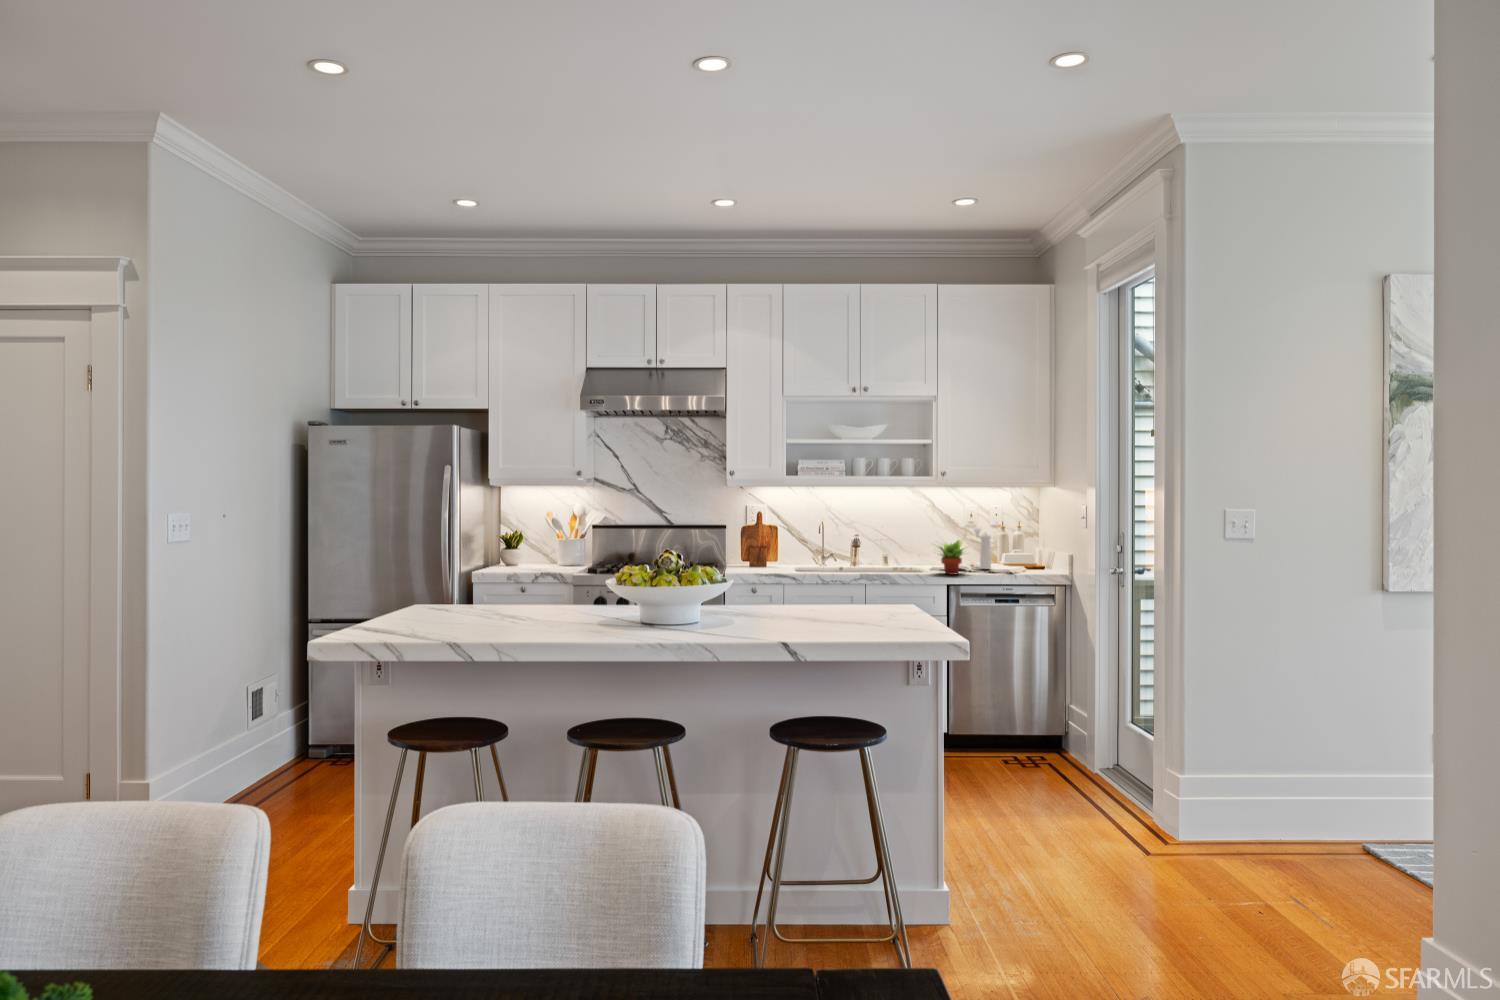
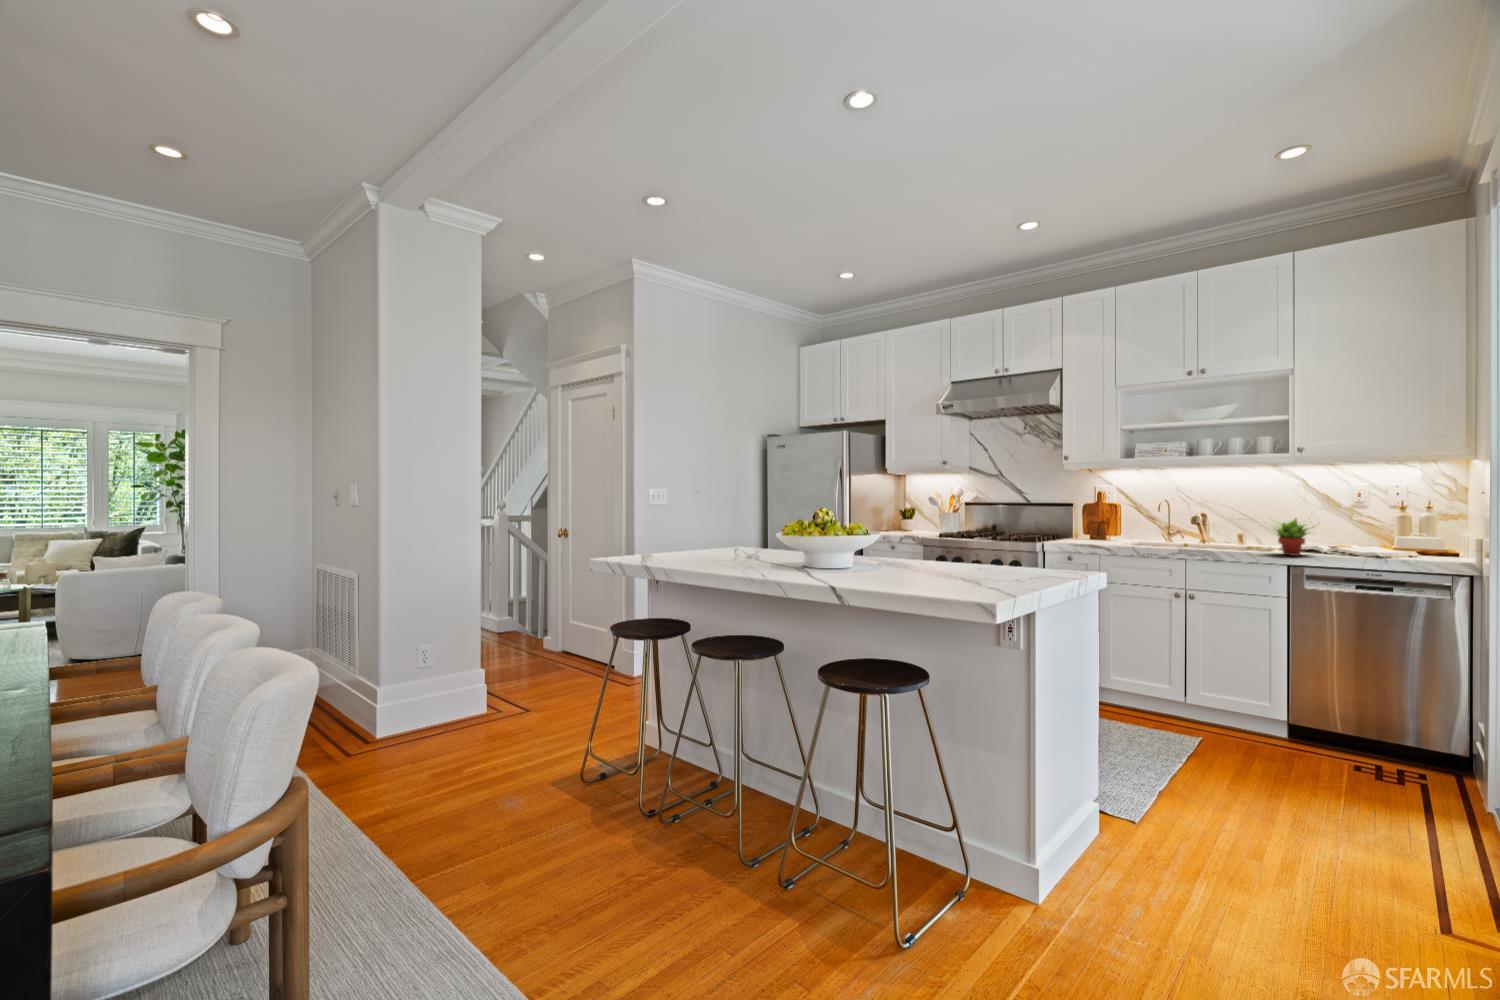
pepper mill: present [974,527,991,569] -> none [1342,507,1360,553]

